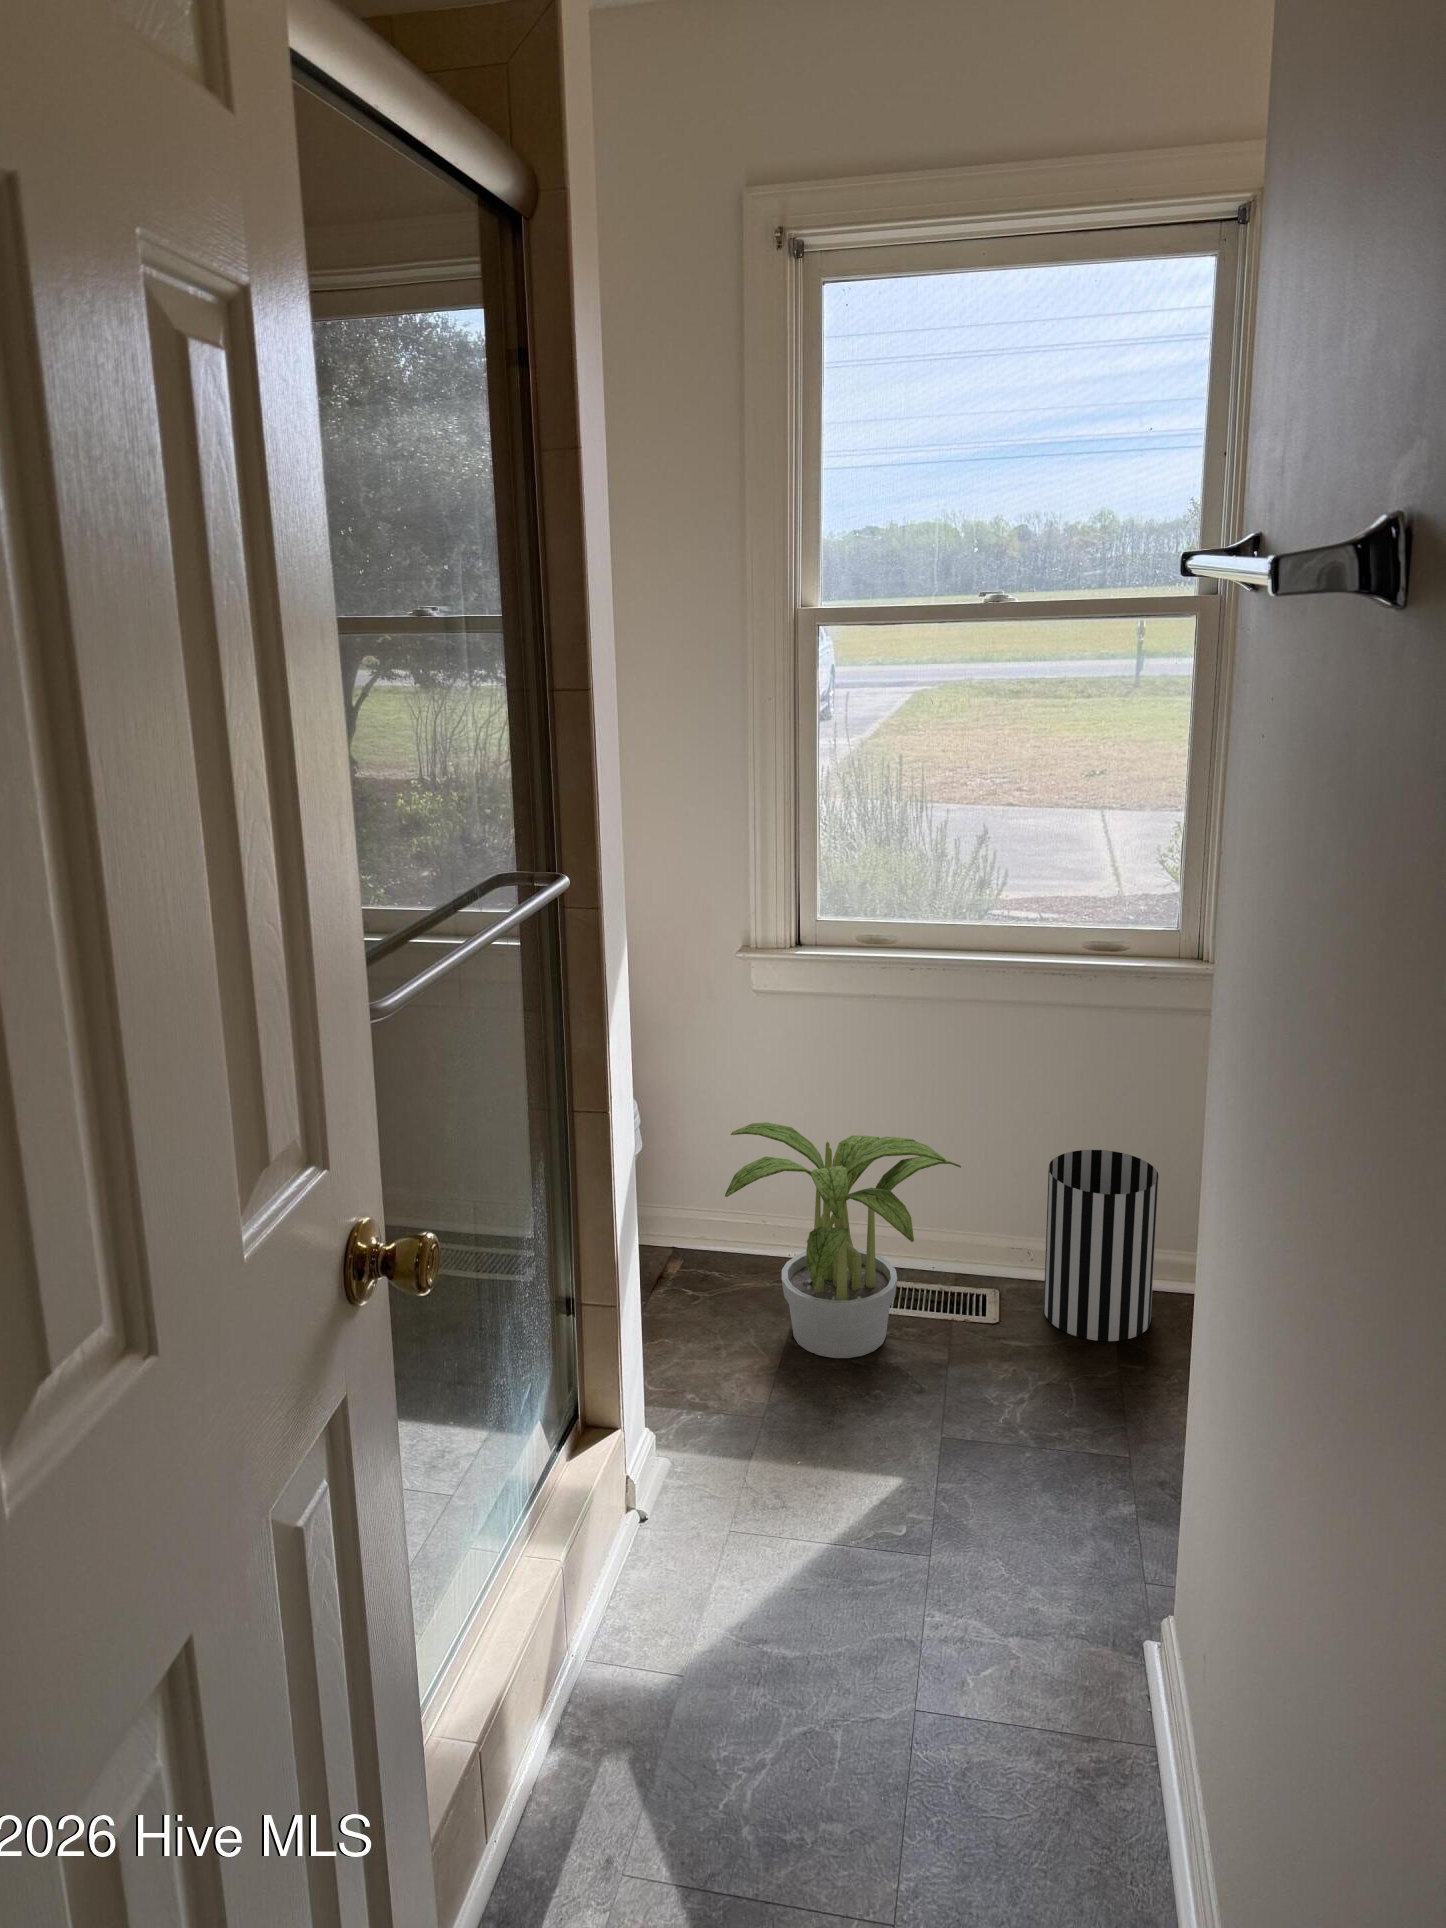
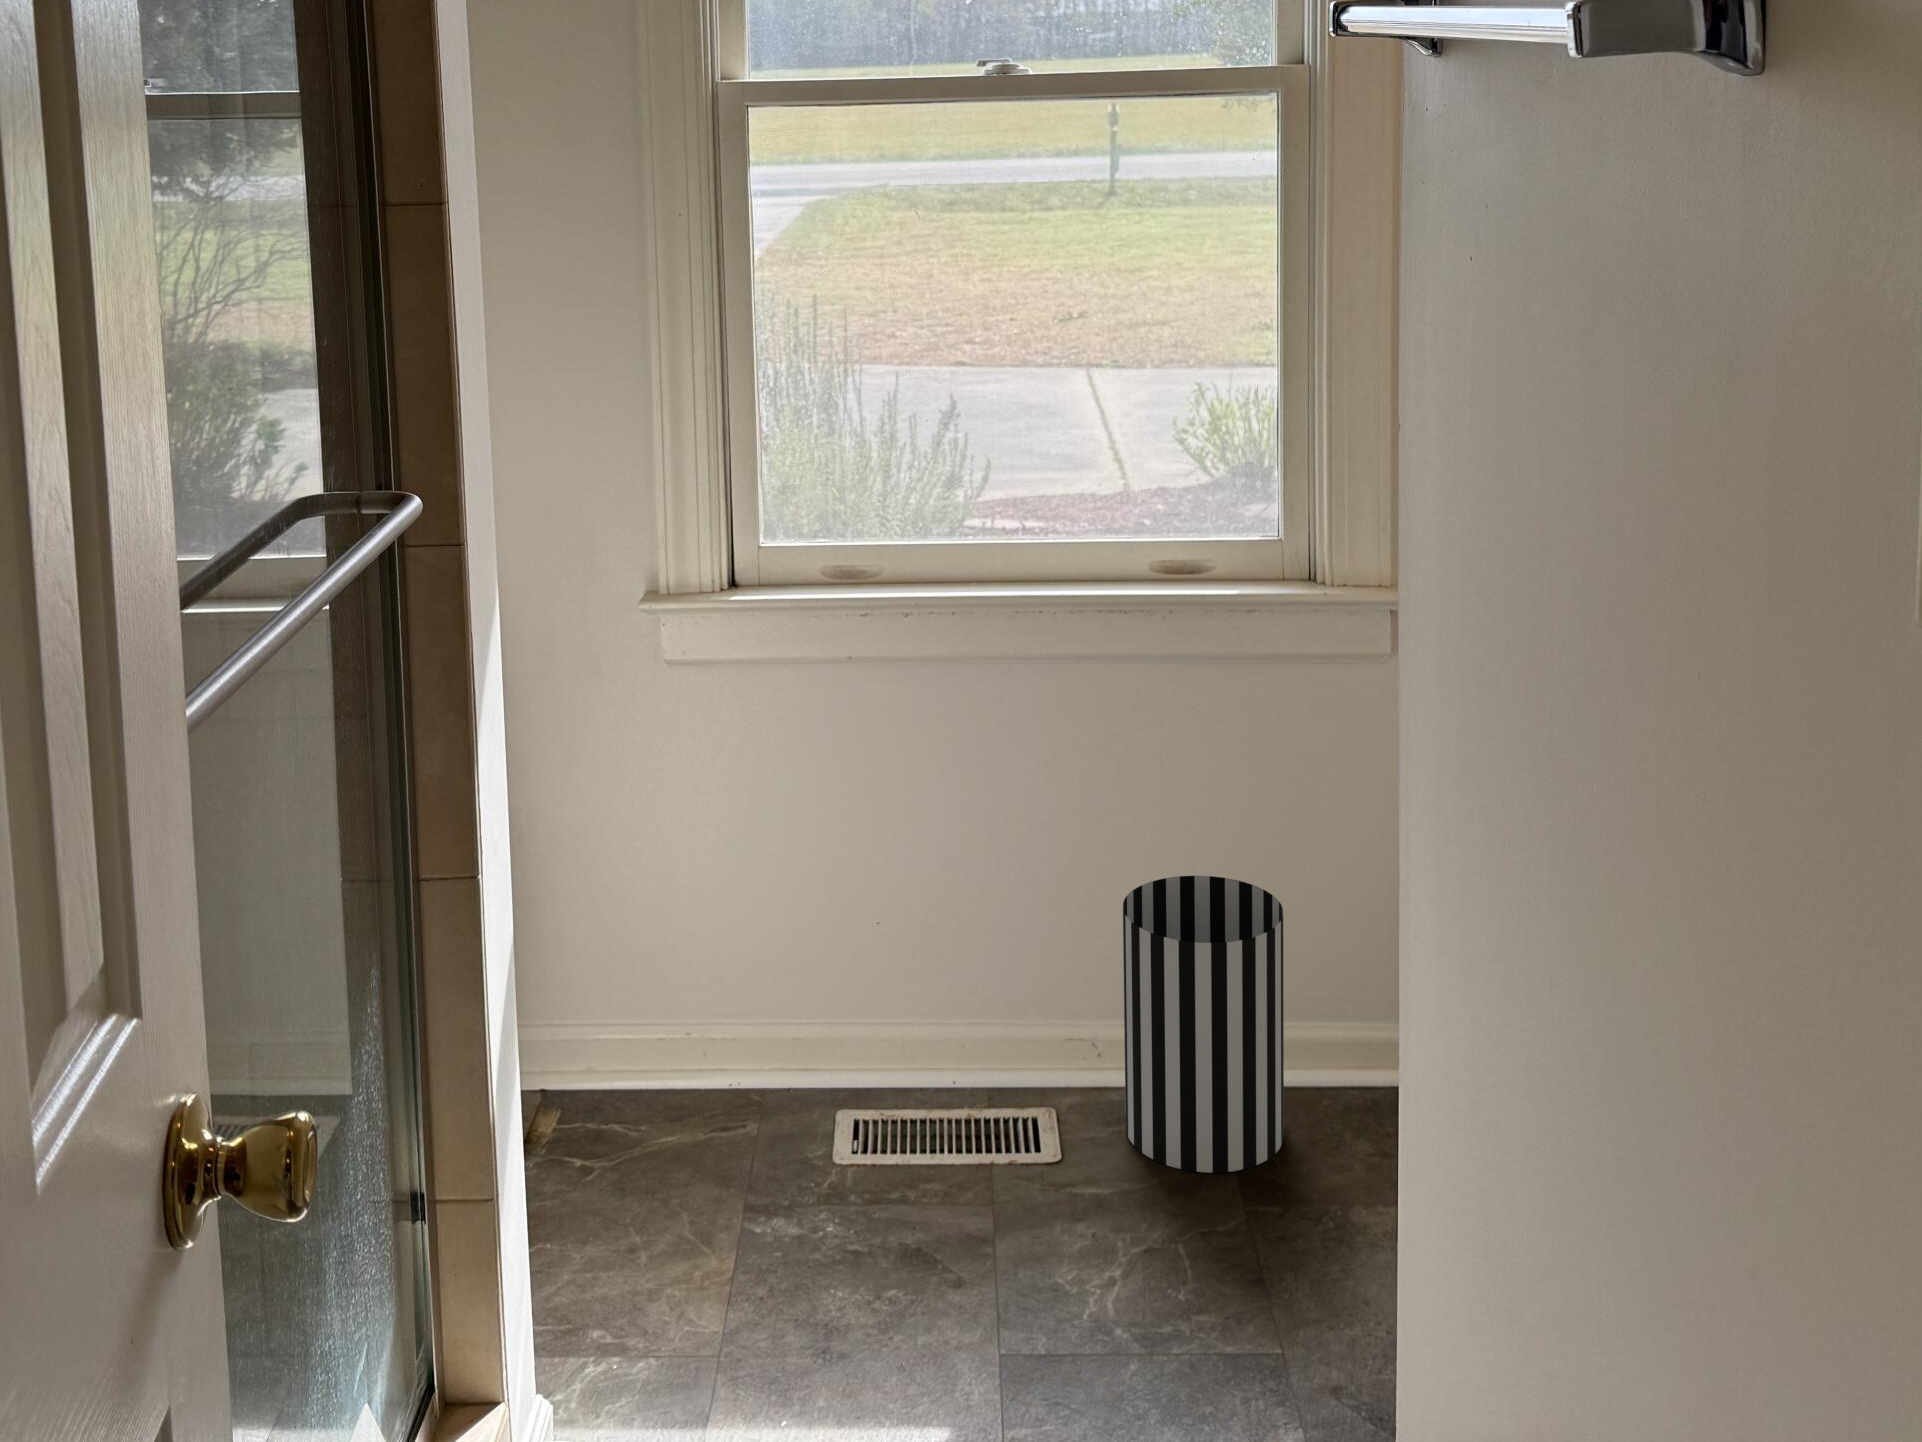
potted plant: present [725,1122,961,1358] -> none [641,871,995,1244]

